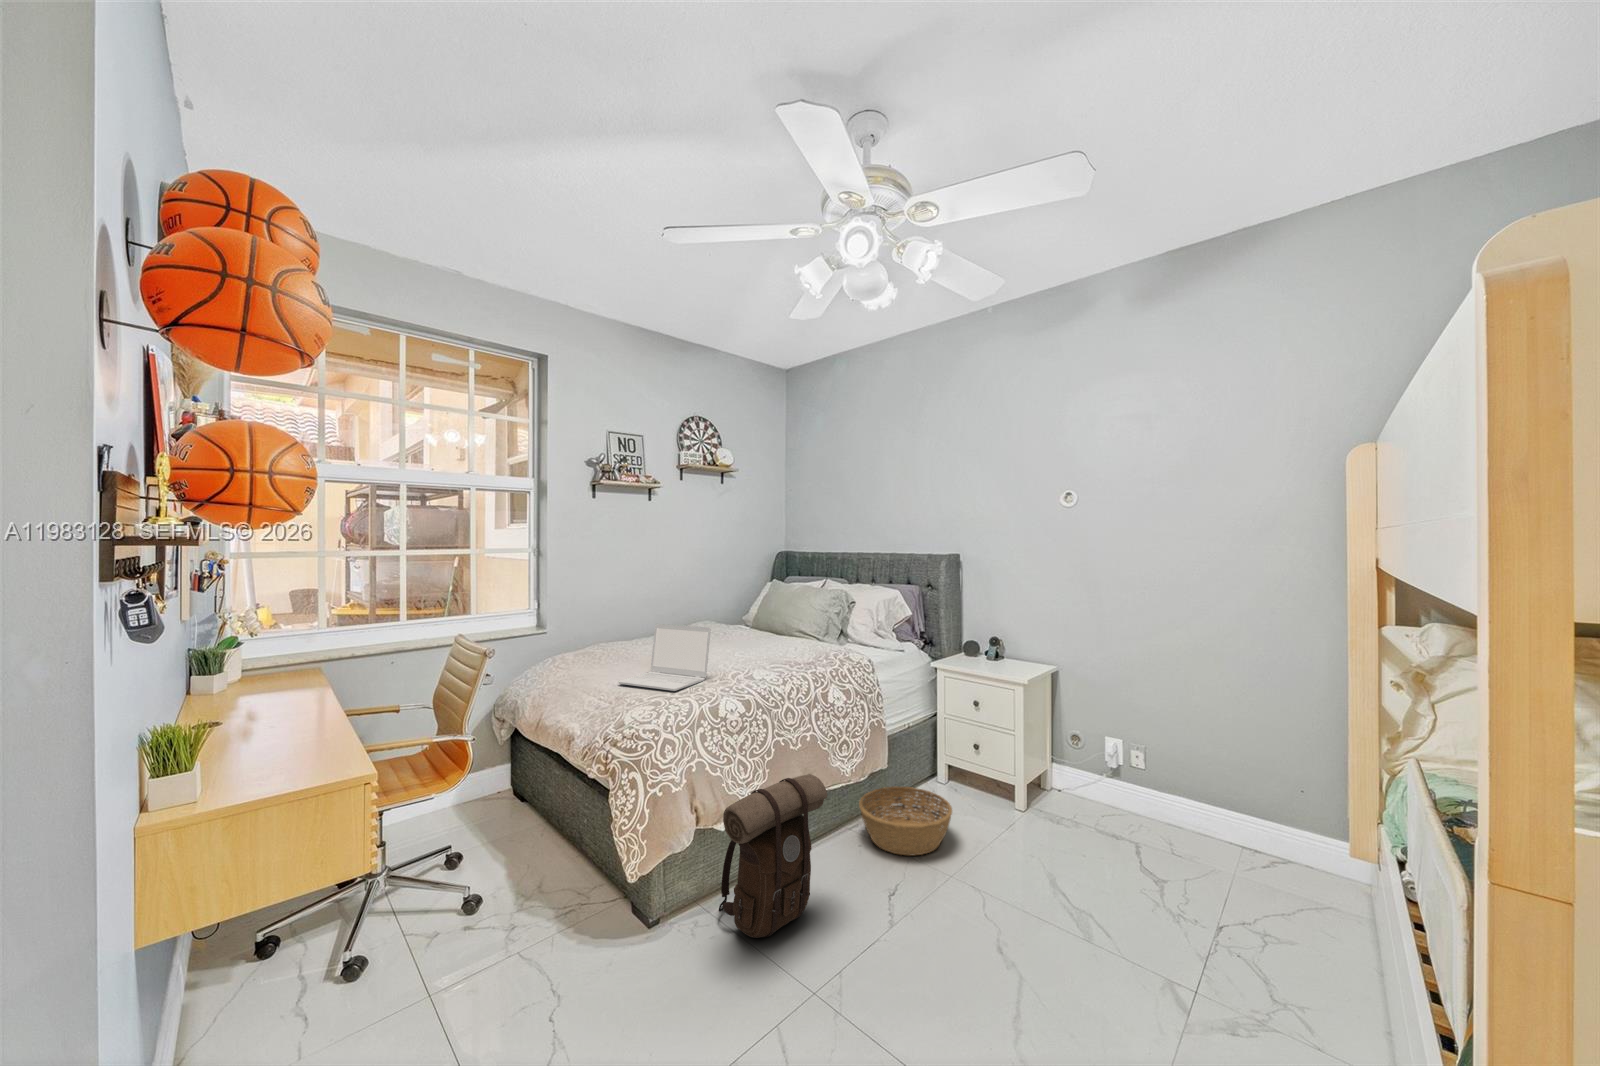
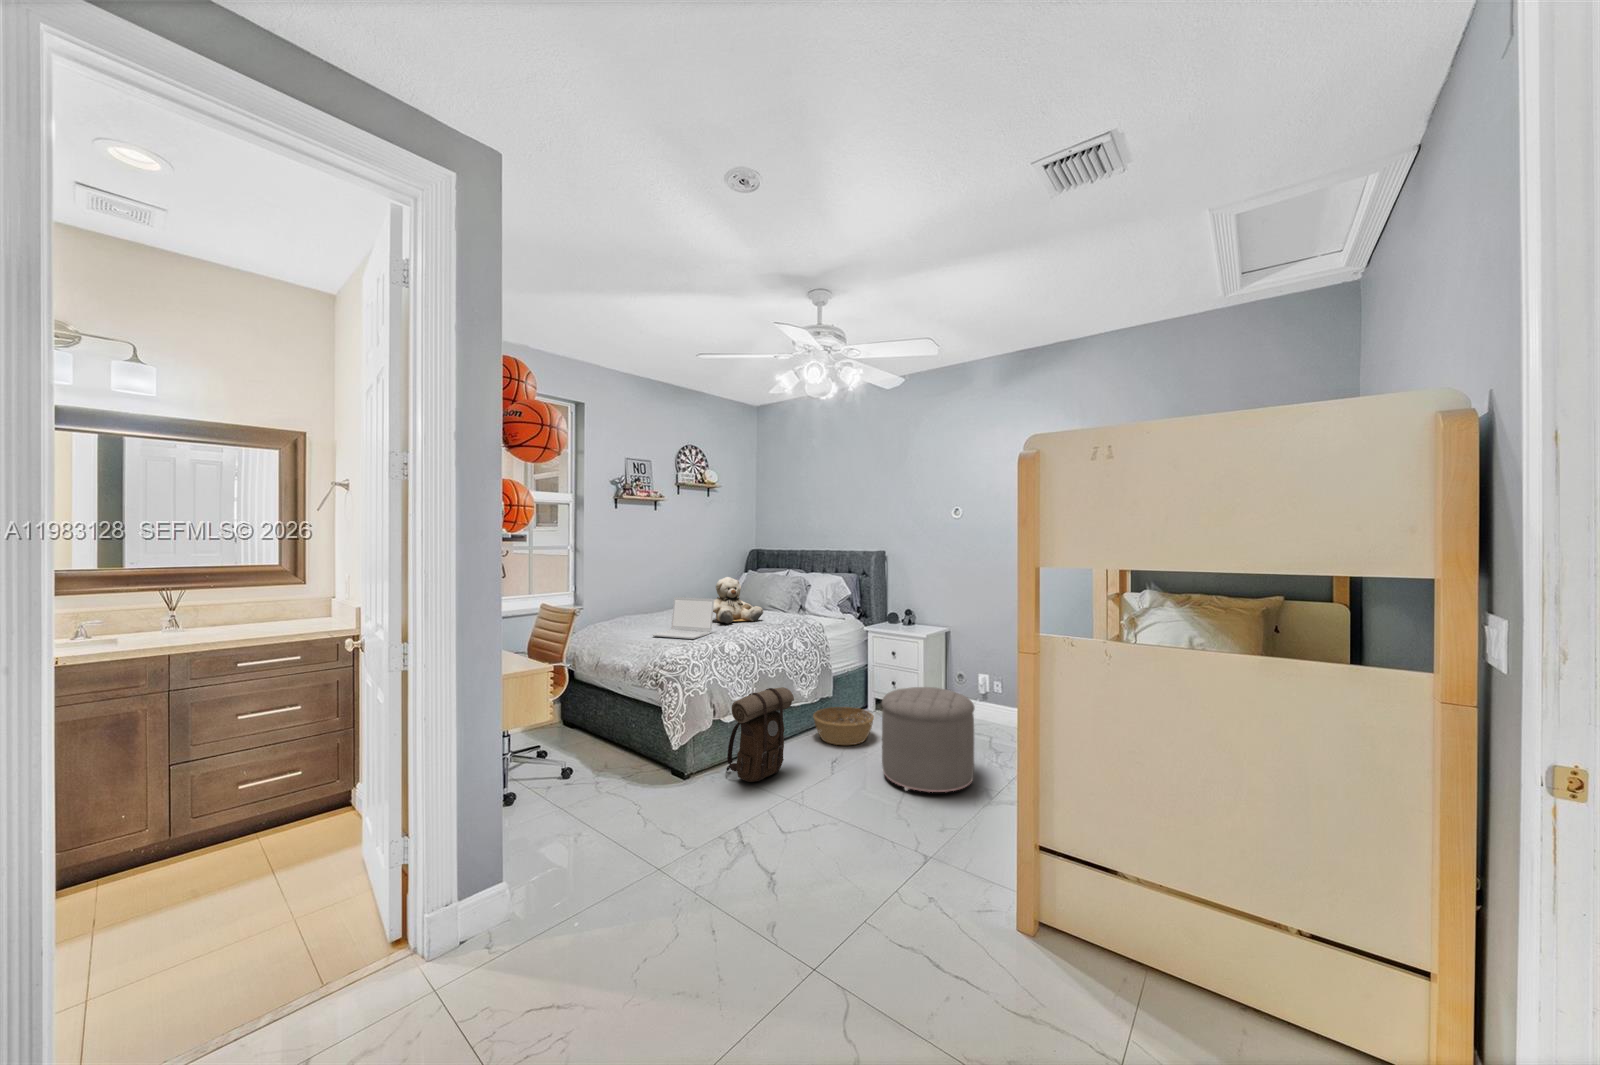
teddy bear: none [711,593,787,661] -> present [713,577,763,624]
ottoman: none [972,778,1137,984] -> present [882,687,974,792]

